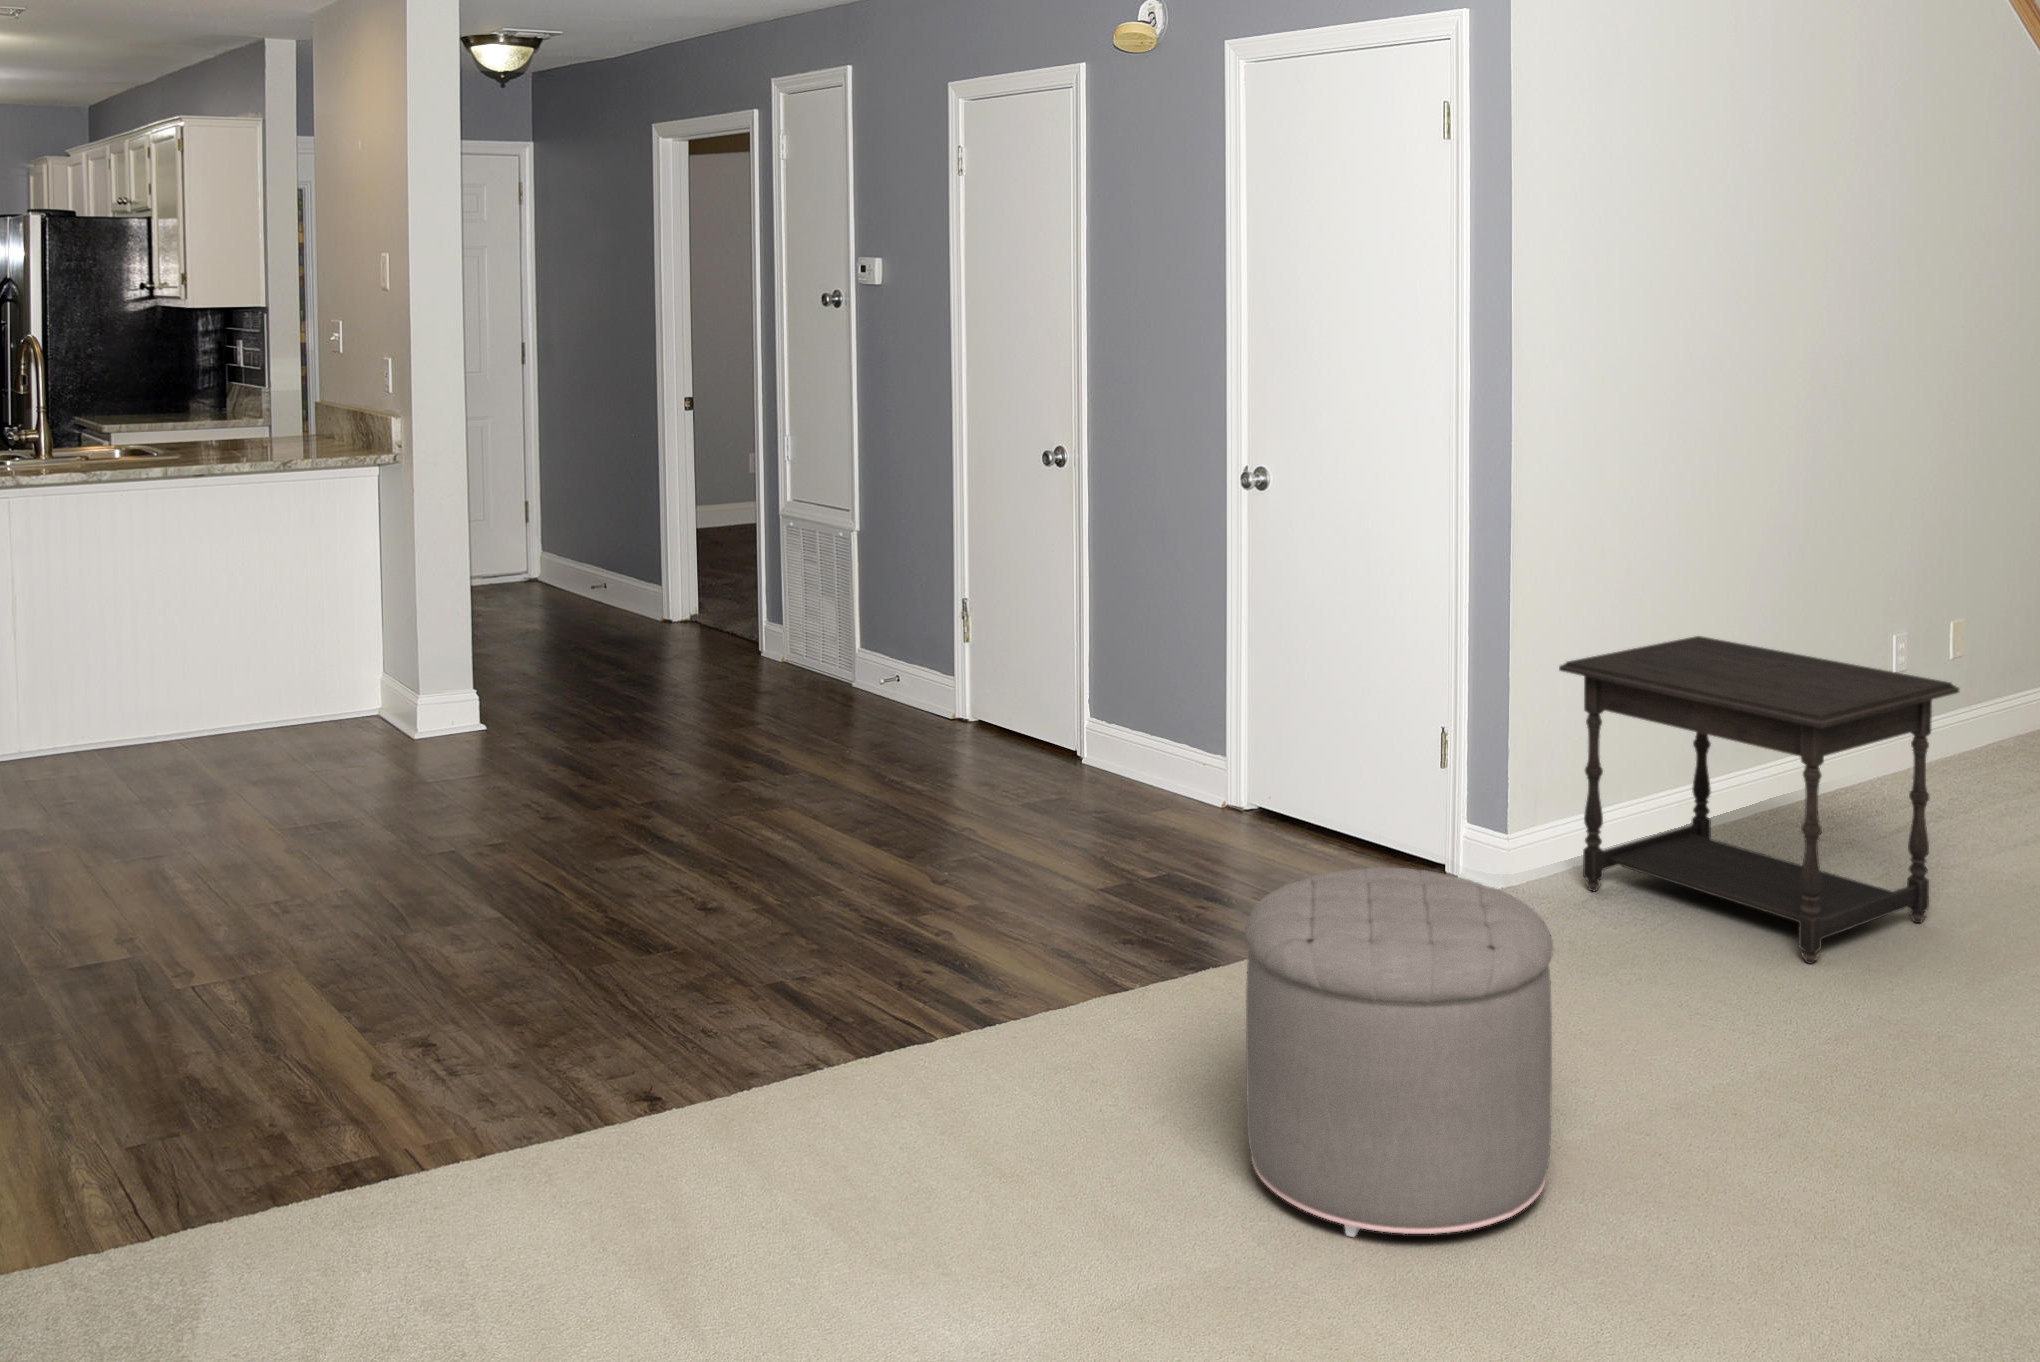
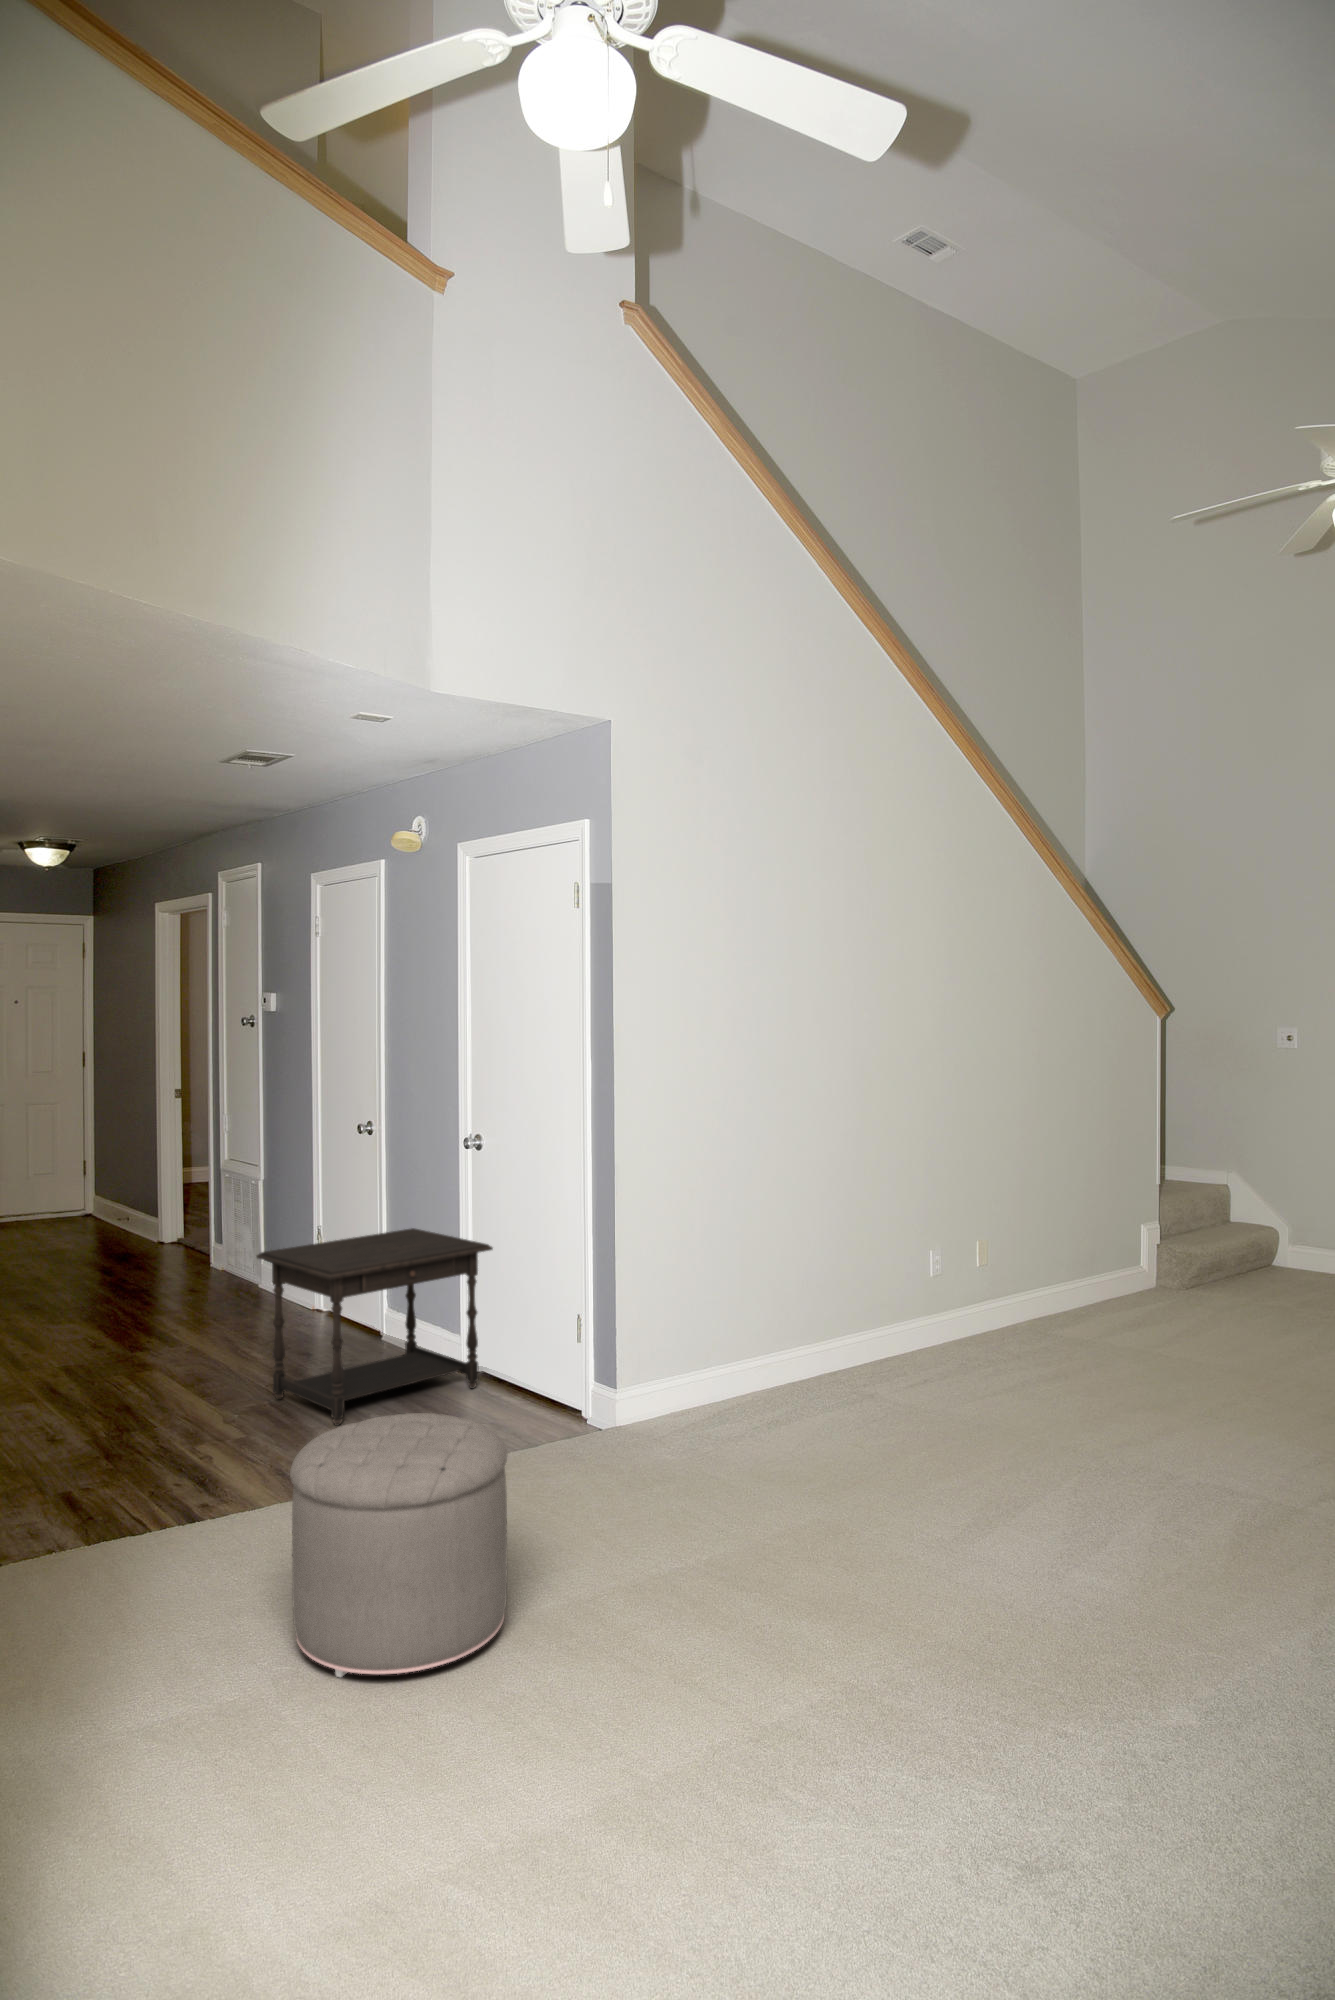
side table: present [1559,636,1959,964] -> present [257,1228,493,1425]

